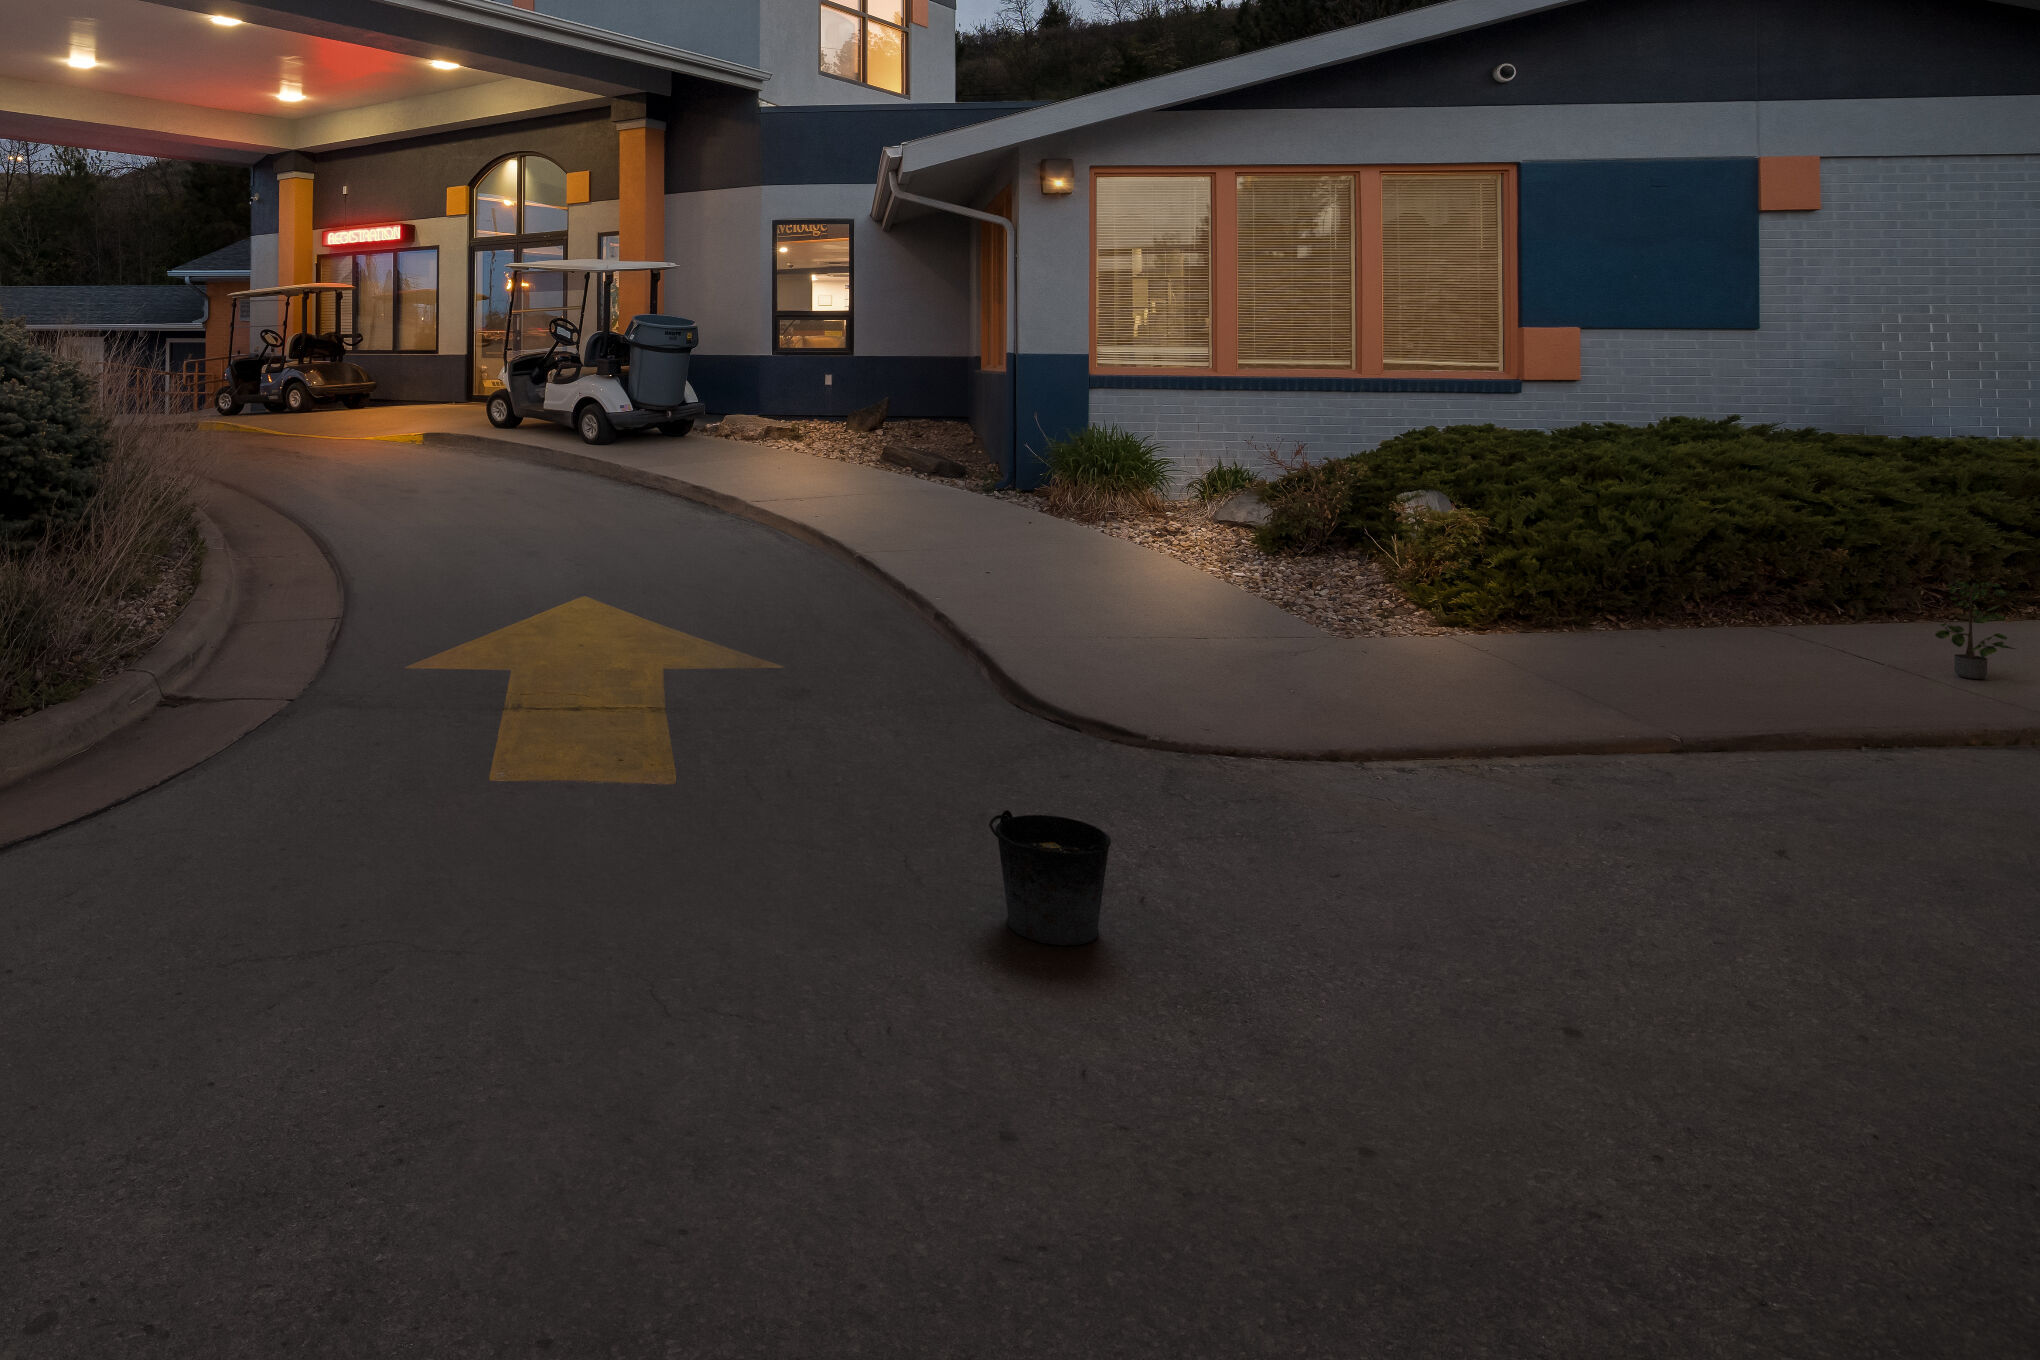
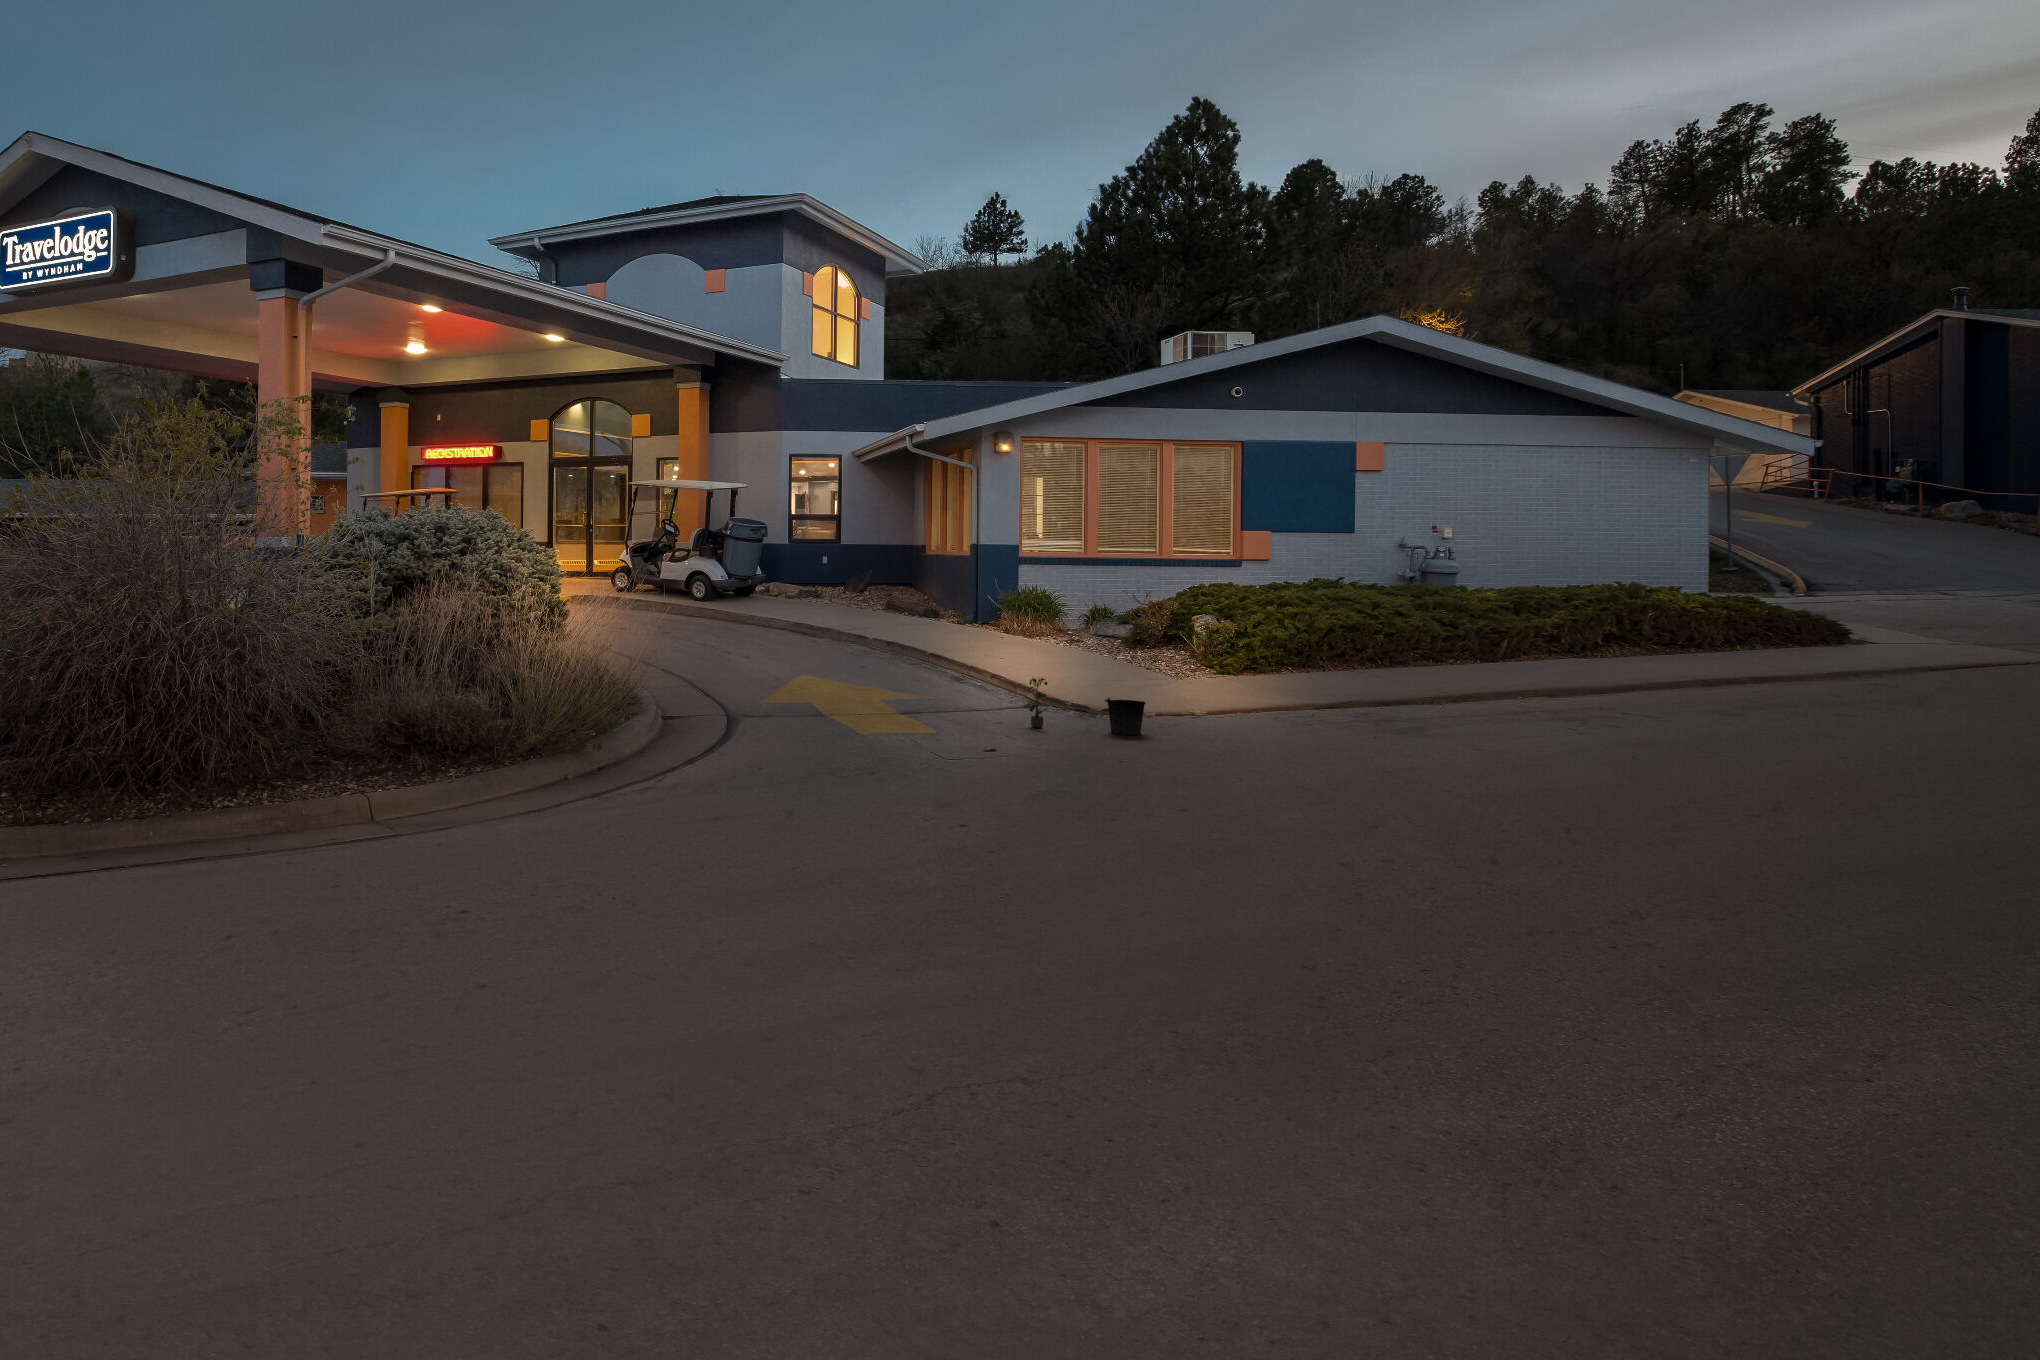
potted plant: present [1935,579,2015,679] -> present [1024,677,1049,728]

